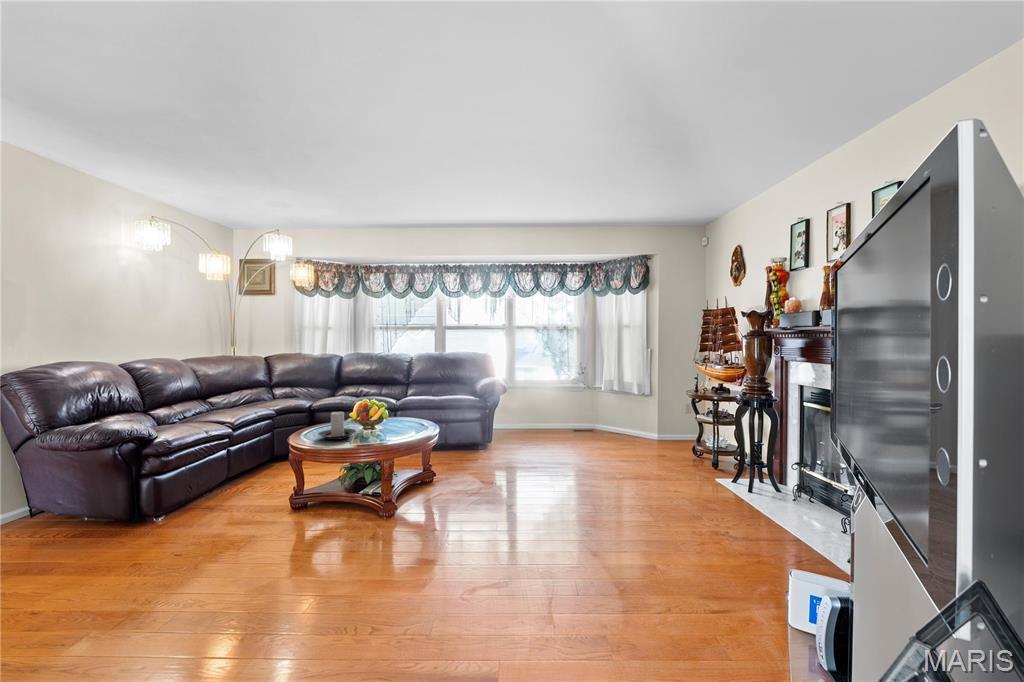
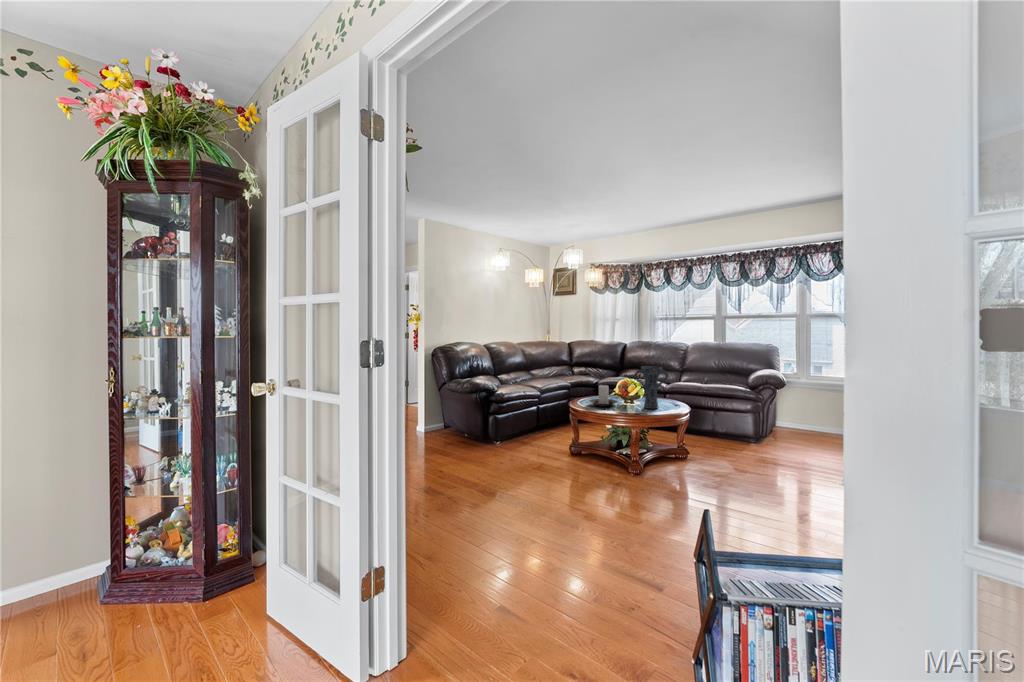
vase: none [378,384,416,435] -> present [634,366,668,409]

